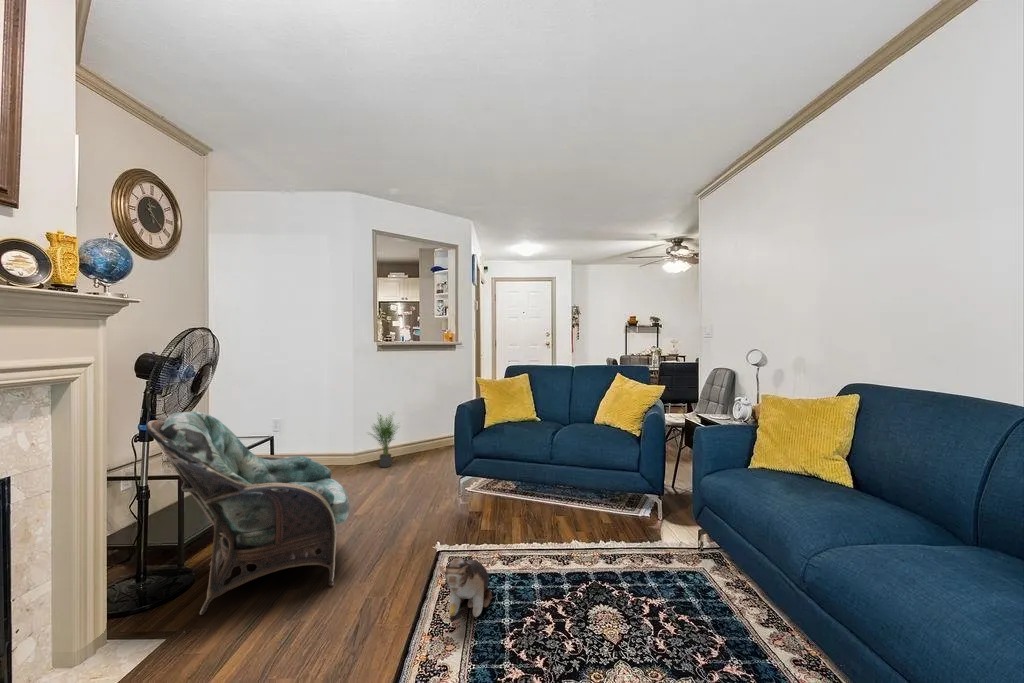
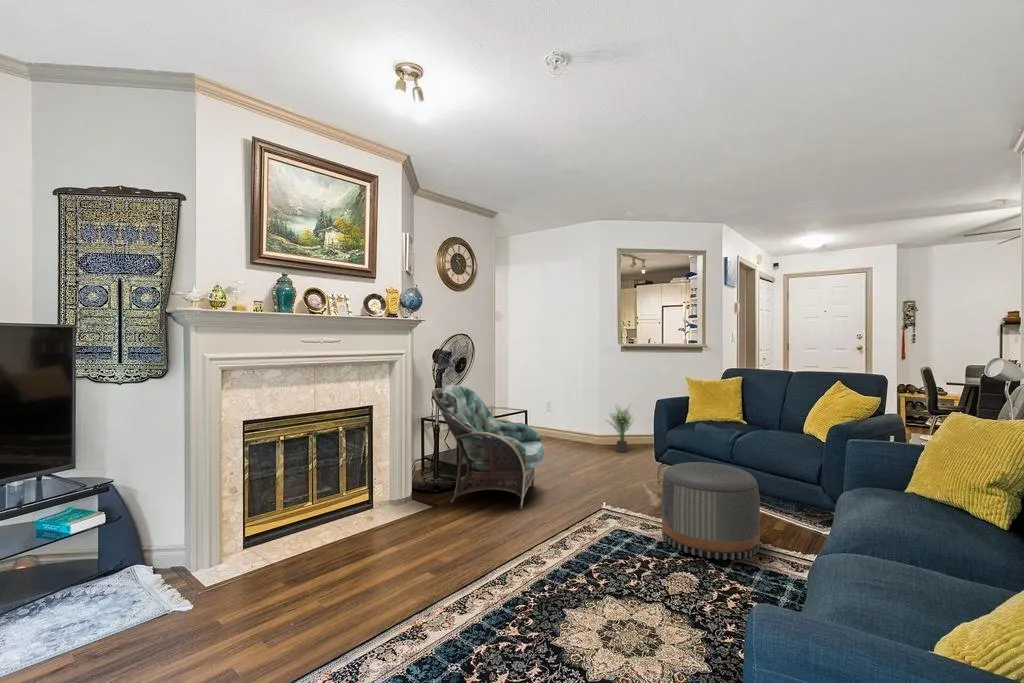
pouf: none [524,468,625,579] -> present [662,462,760,560]
plush toy: present [439,557,492,617] -> none [558,500,620,548]

